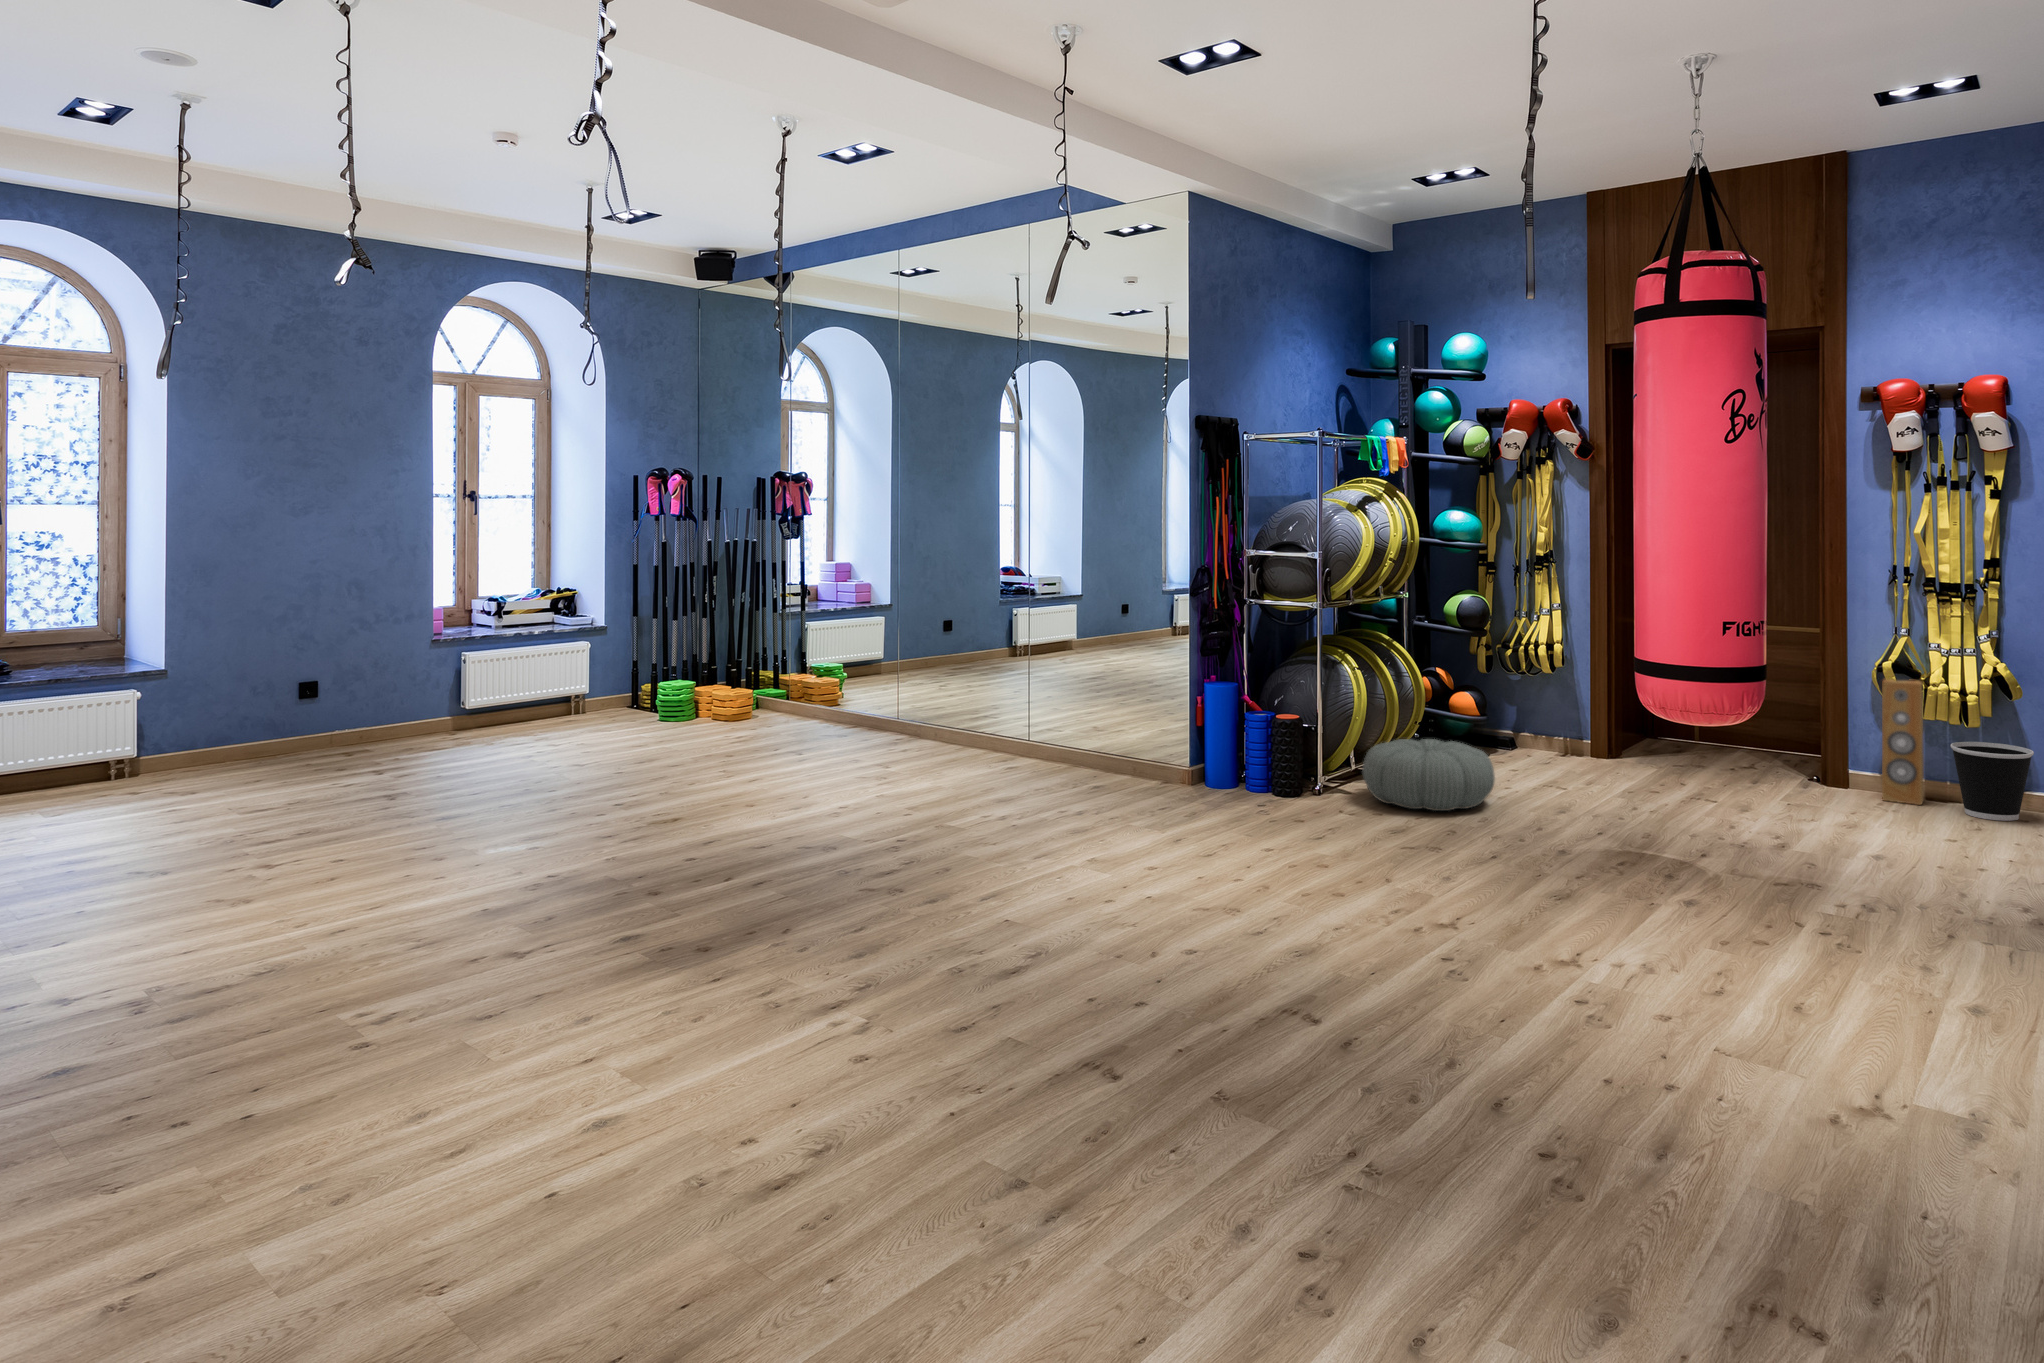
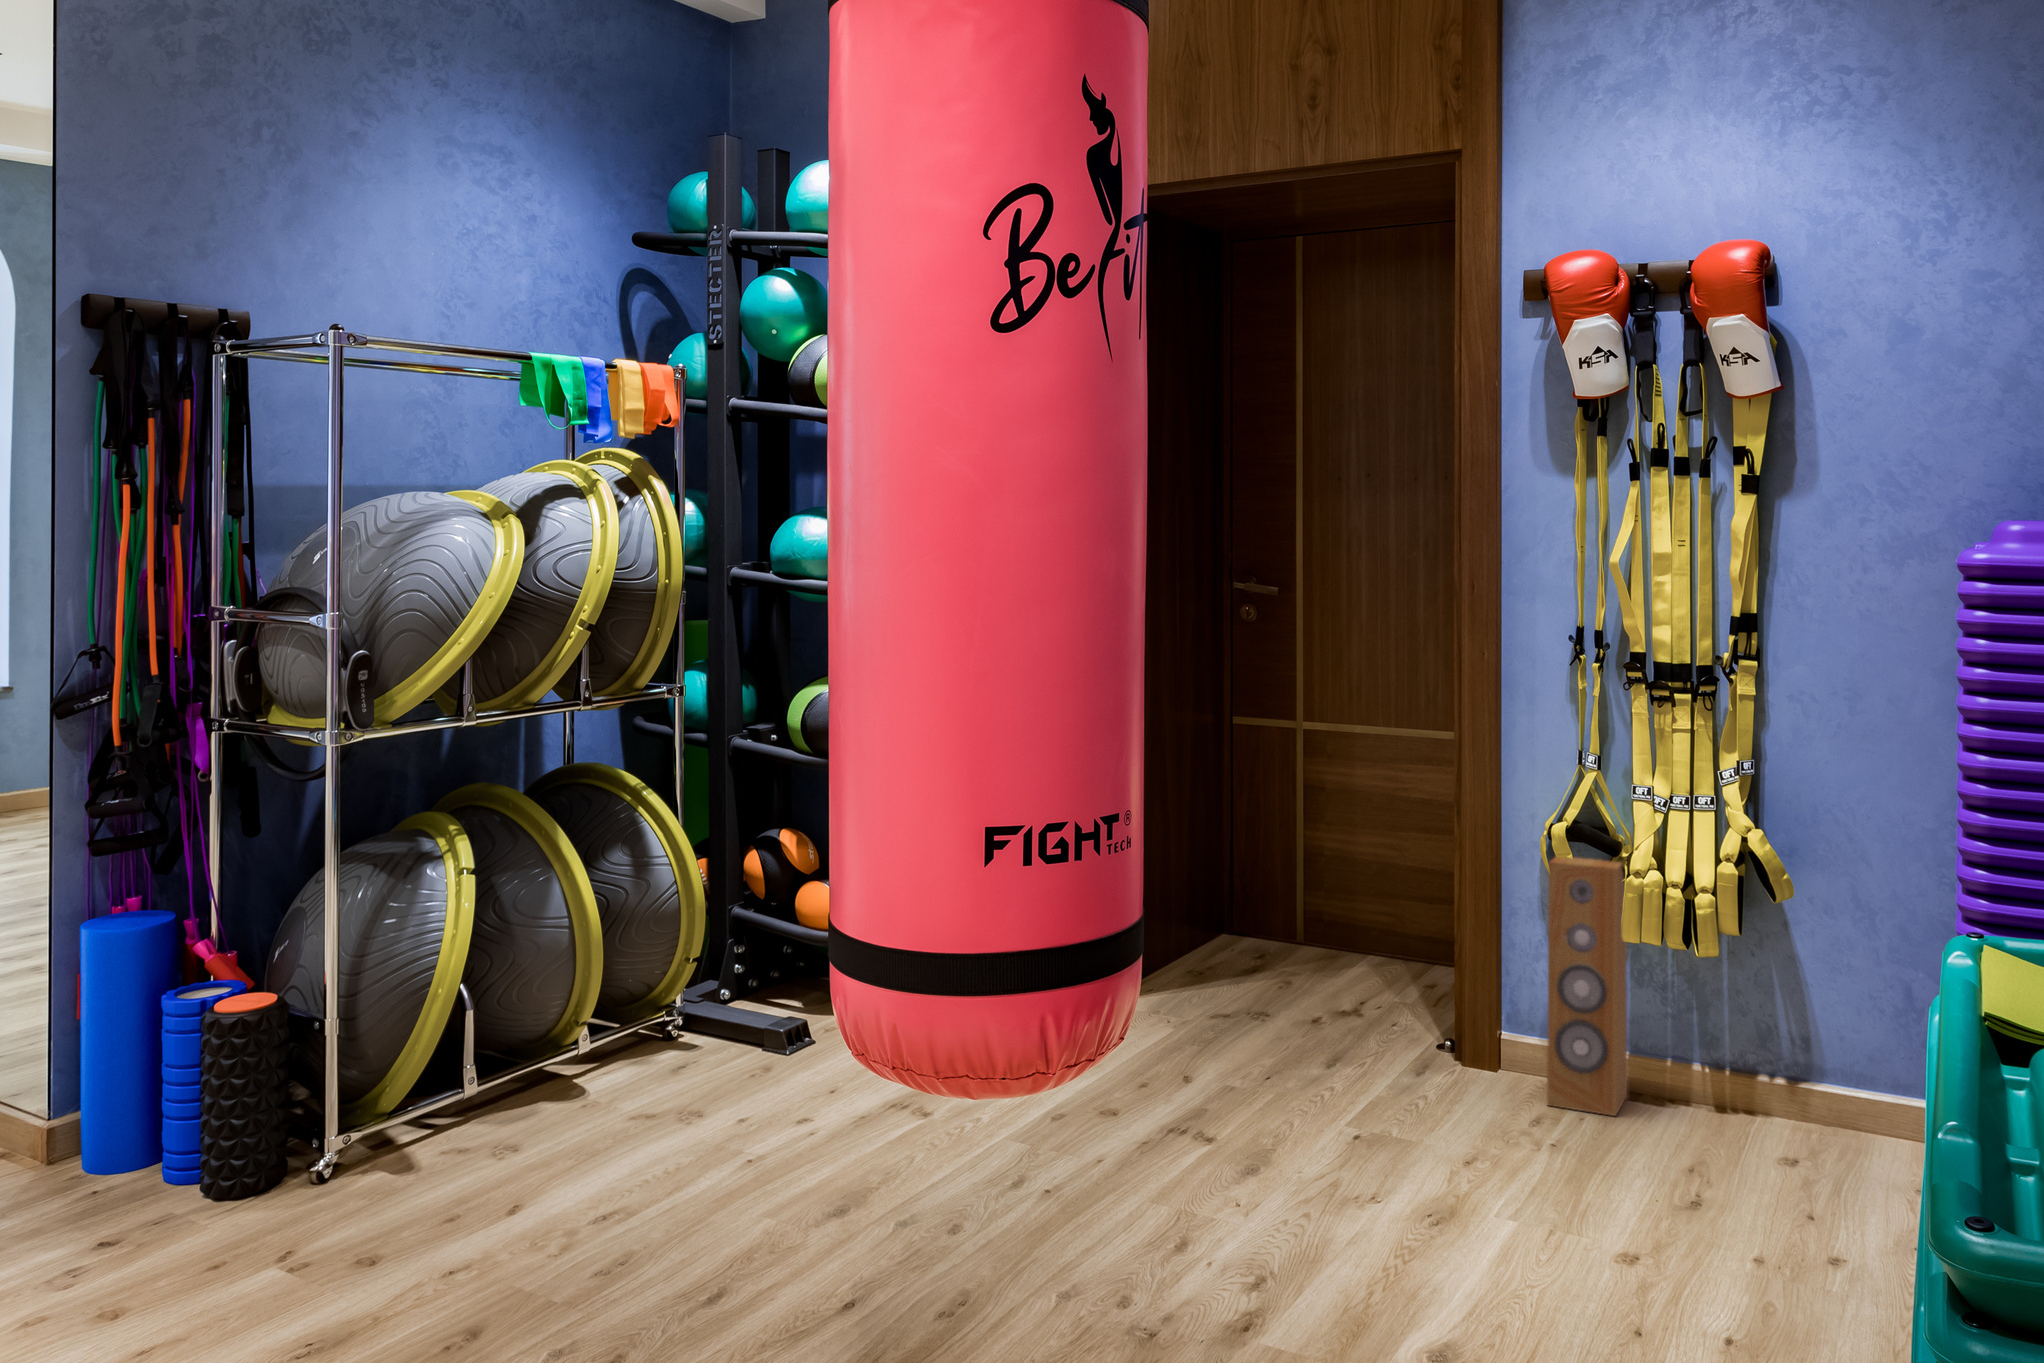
pouf: present [1362,739,1495,811] -> none [409,1015,725,1212]
wastebasket: present [1951,742,2034,821] -> none [1665,984,1813,1159]

